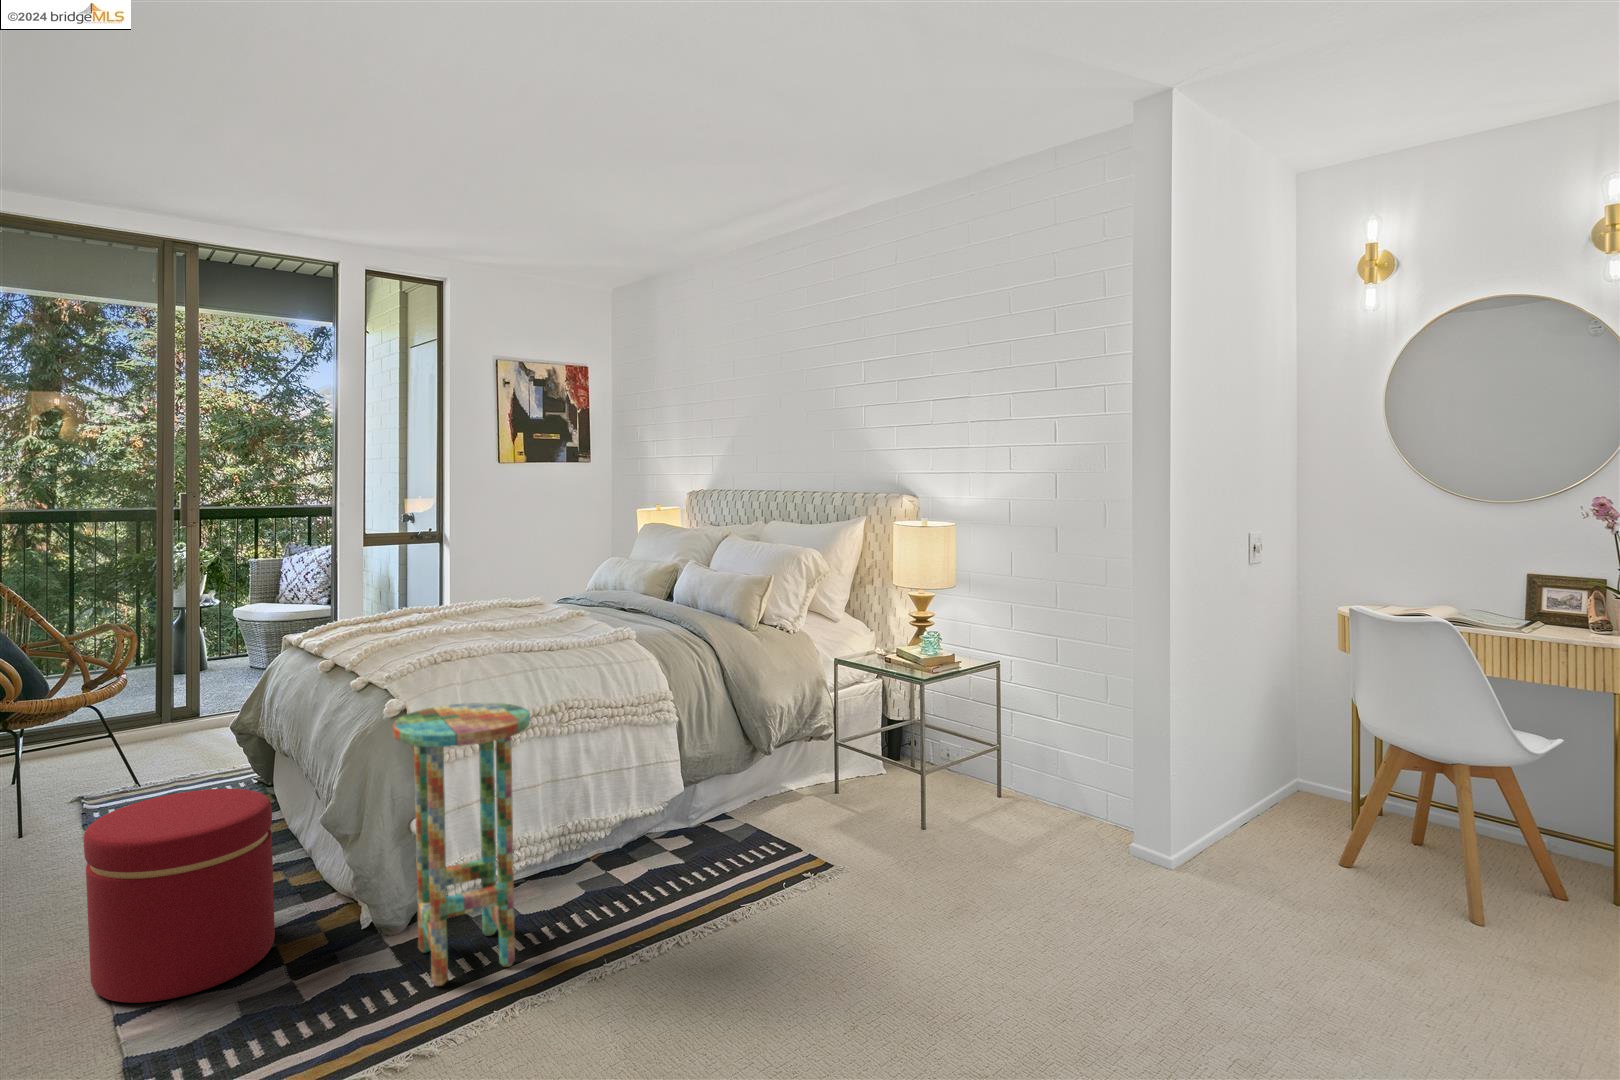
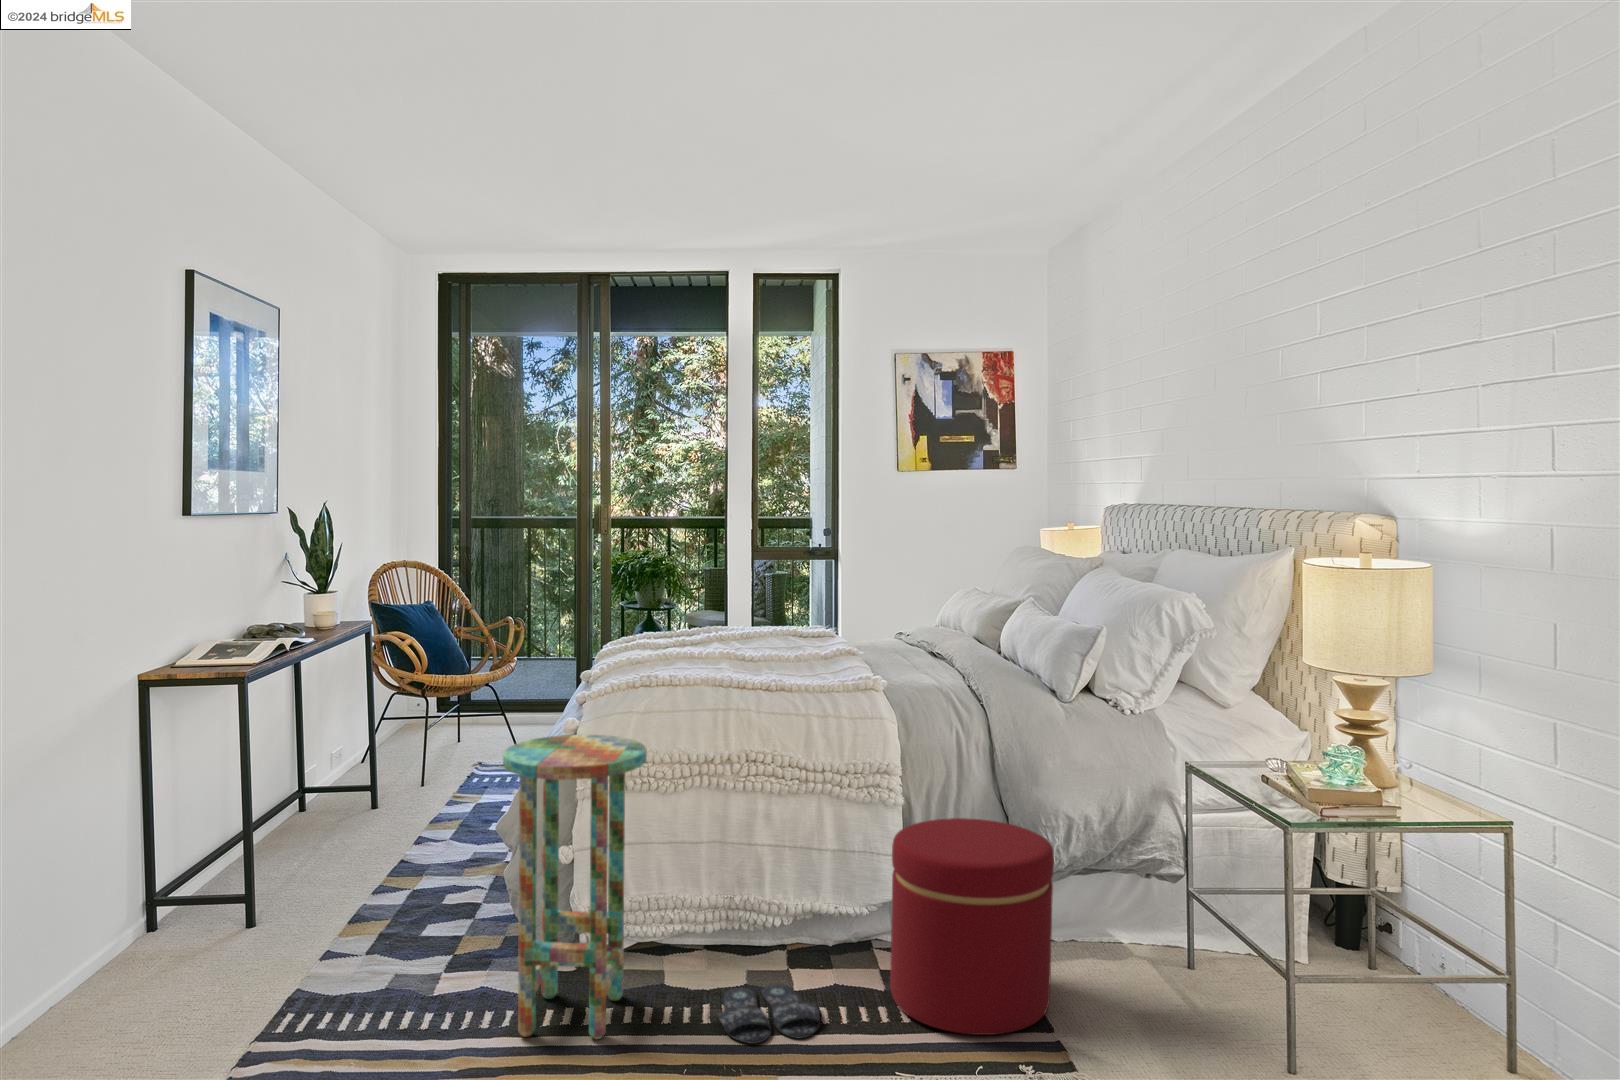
ottoman: present [84,789,275,1003] -> present [890,818,1054,1035]
slippers: none [580,884,677,931] -> present [718,984,820,1044]

